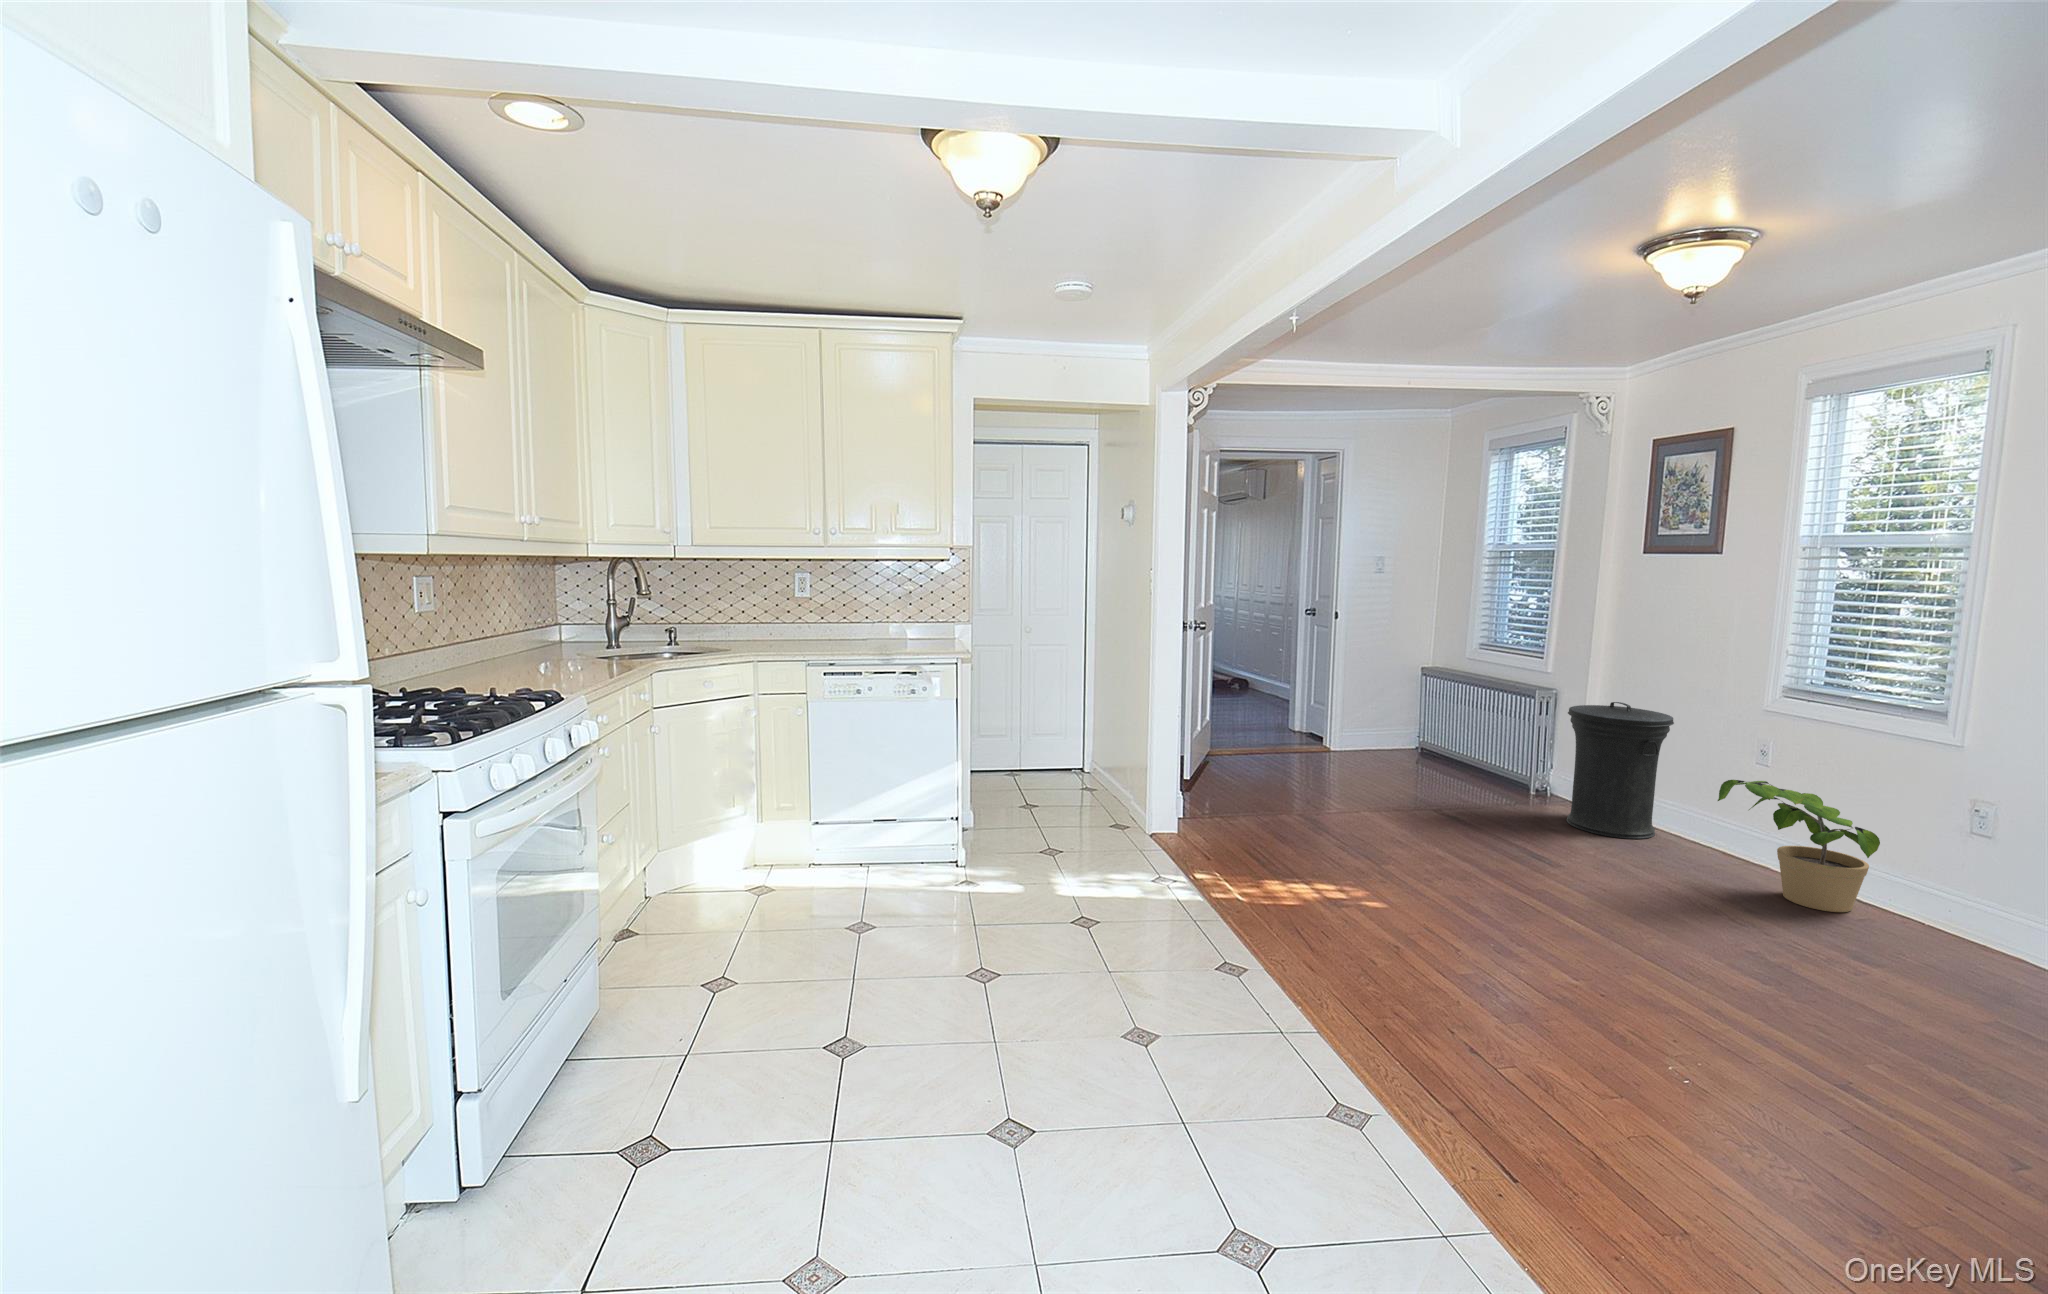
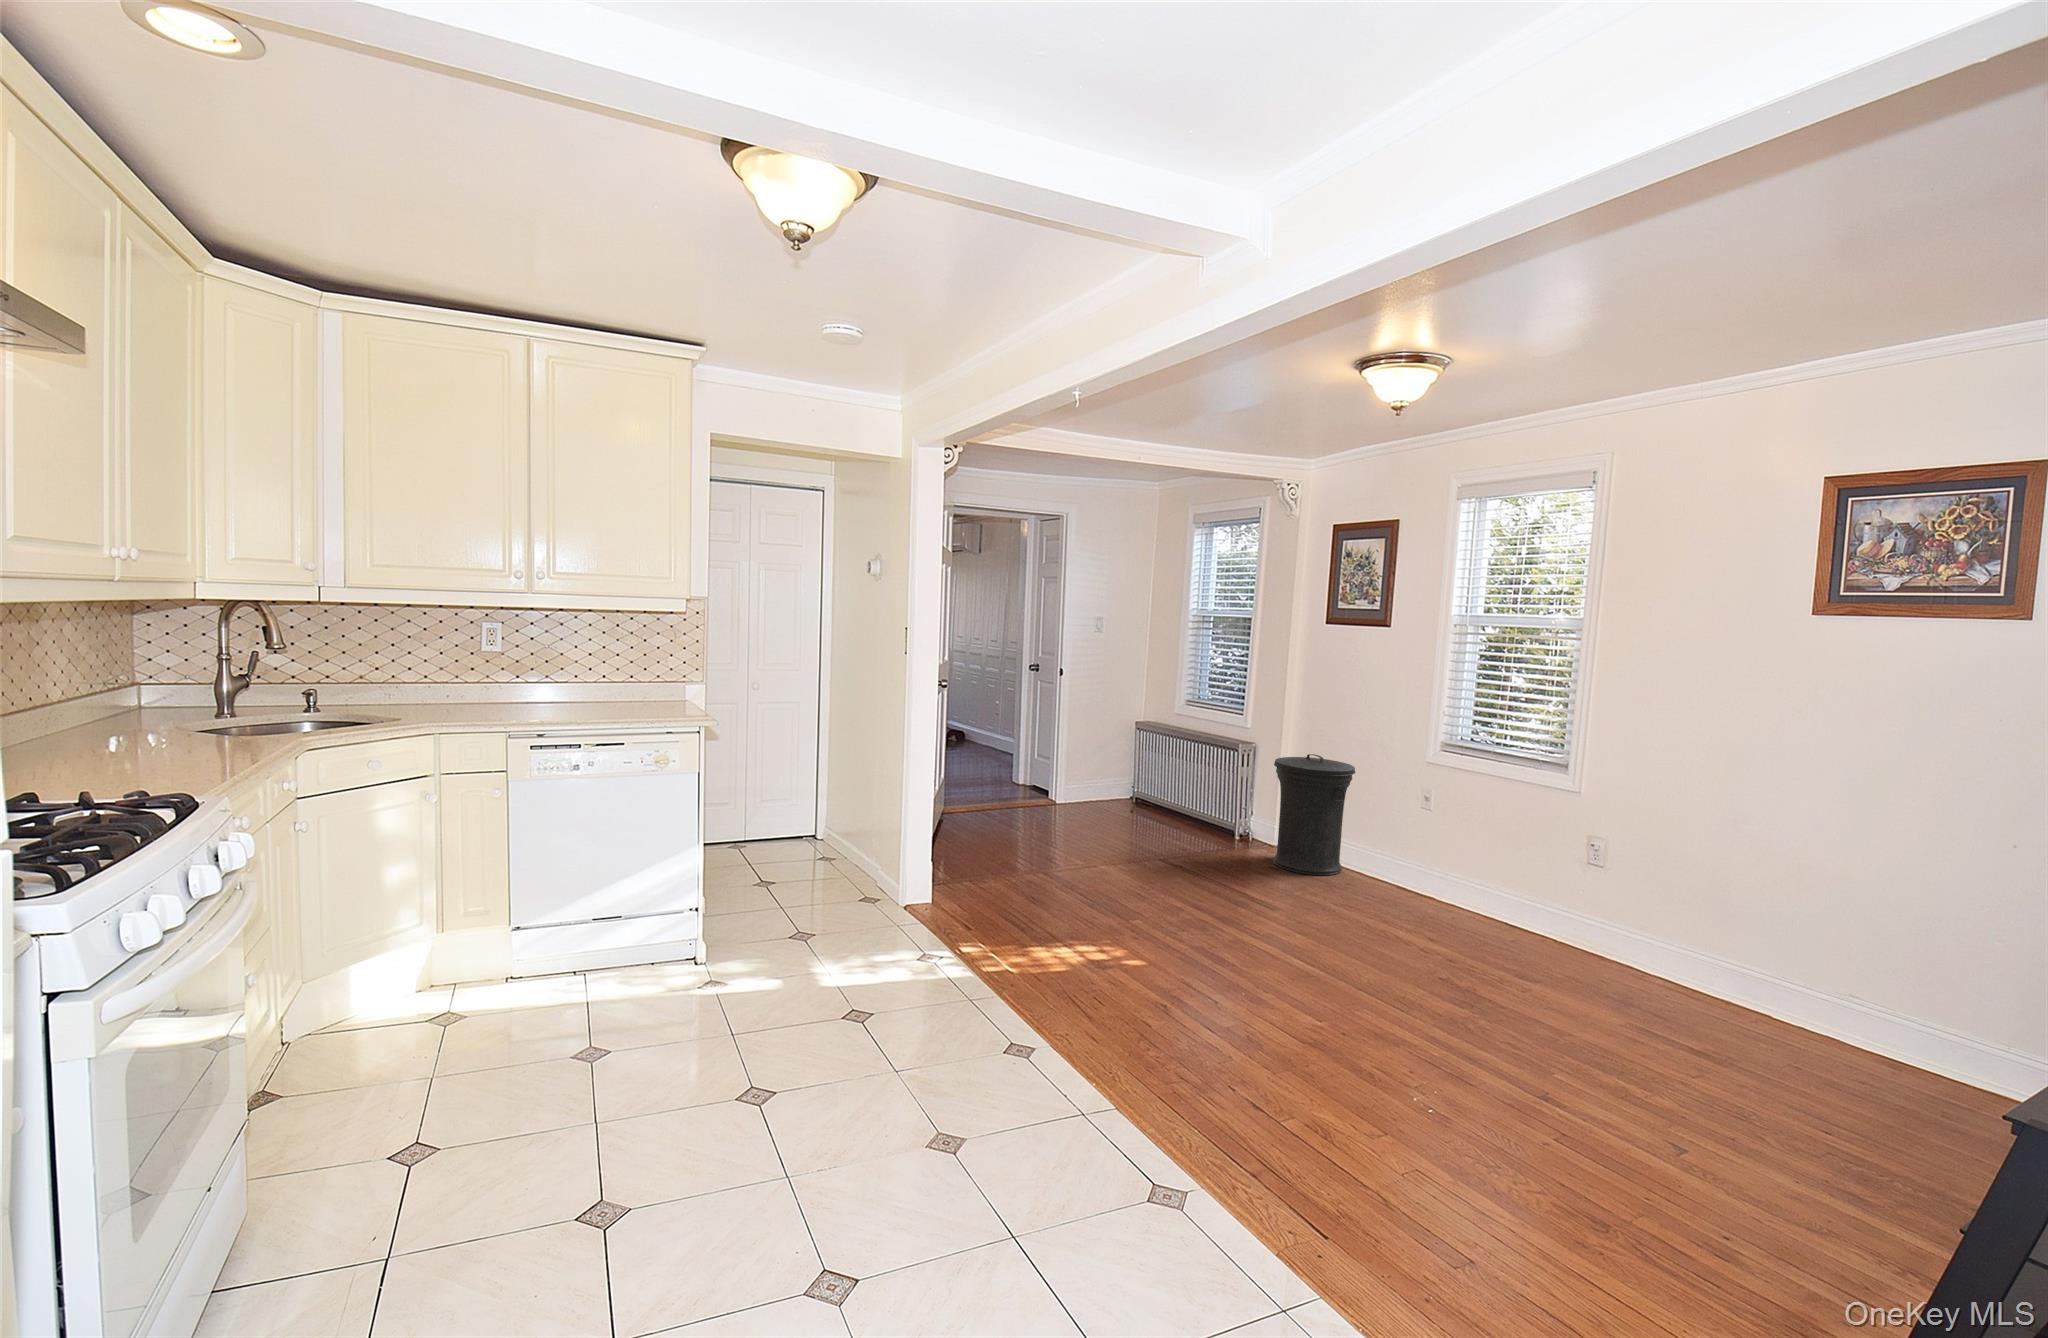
potted plant: present [1718,780,1880,912] -> none [1399,822,1509,928]

